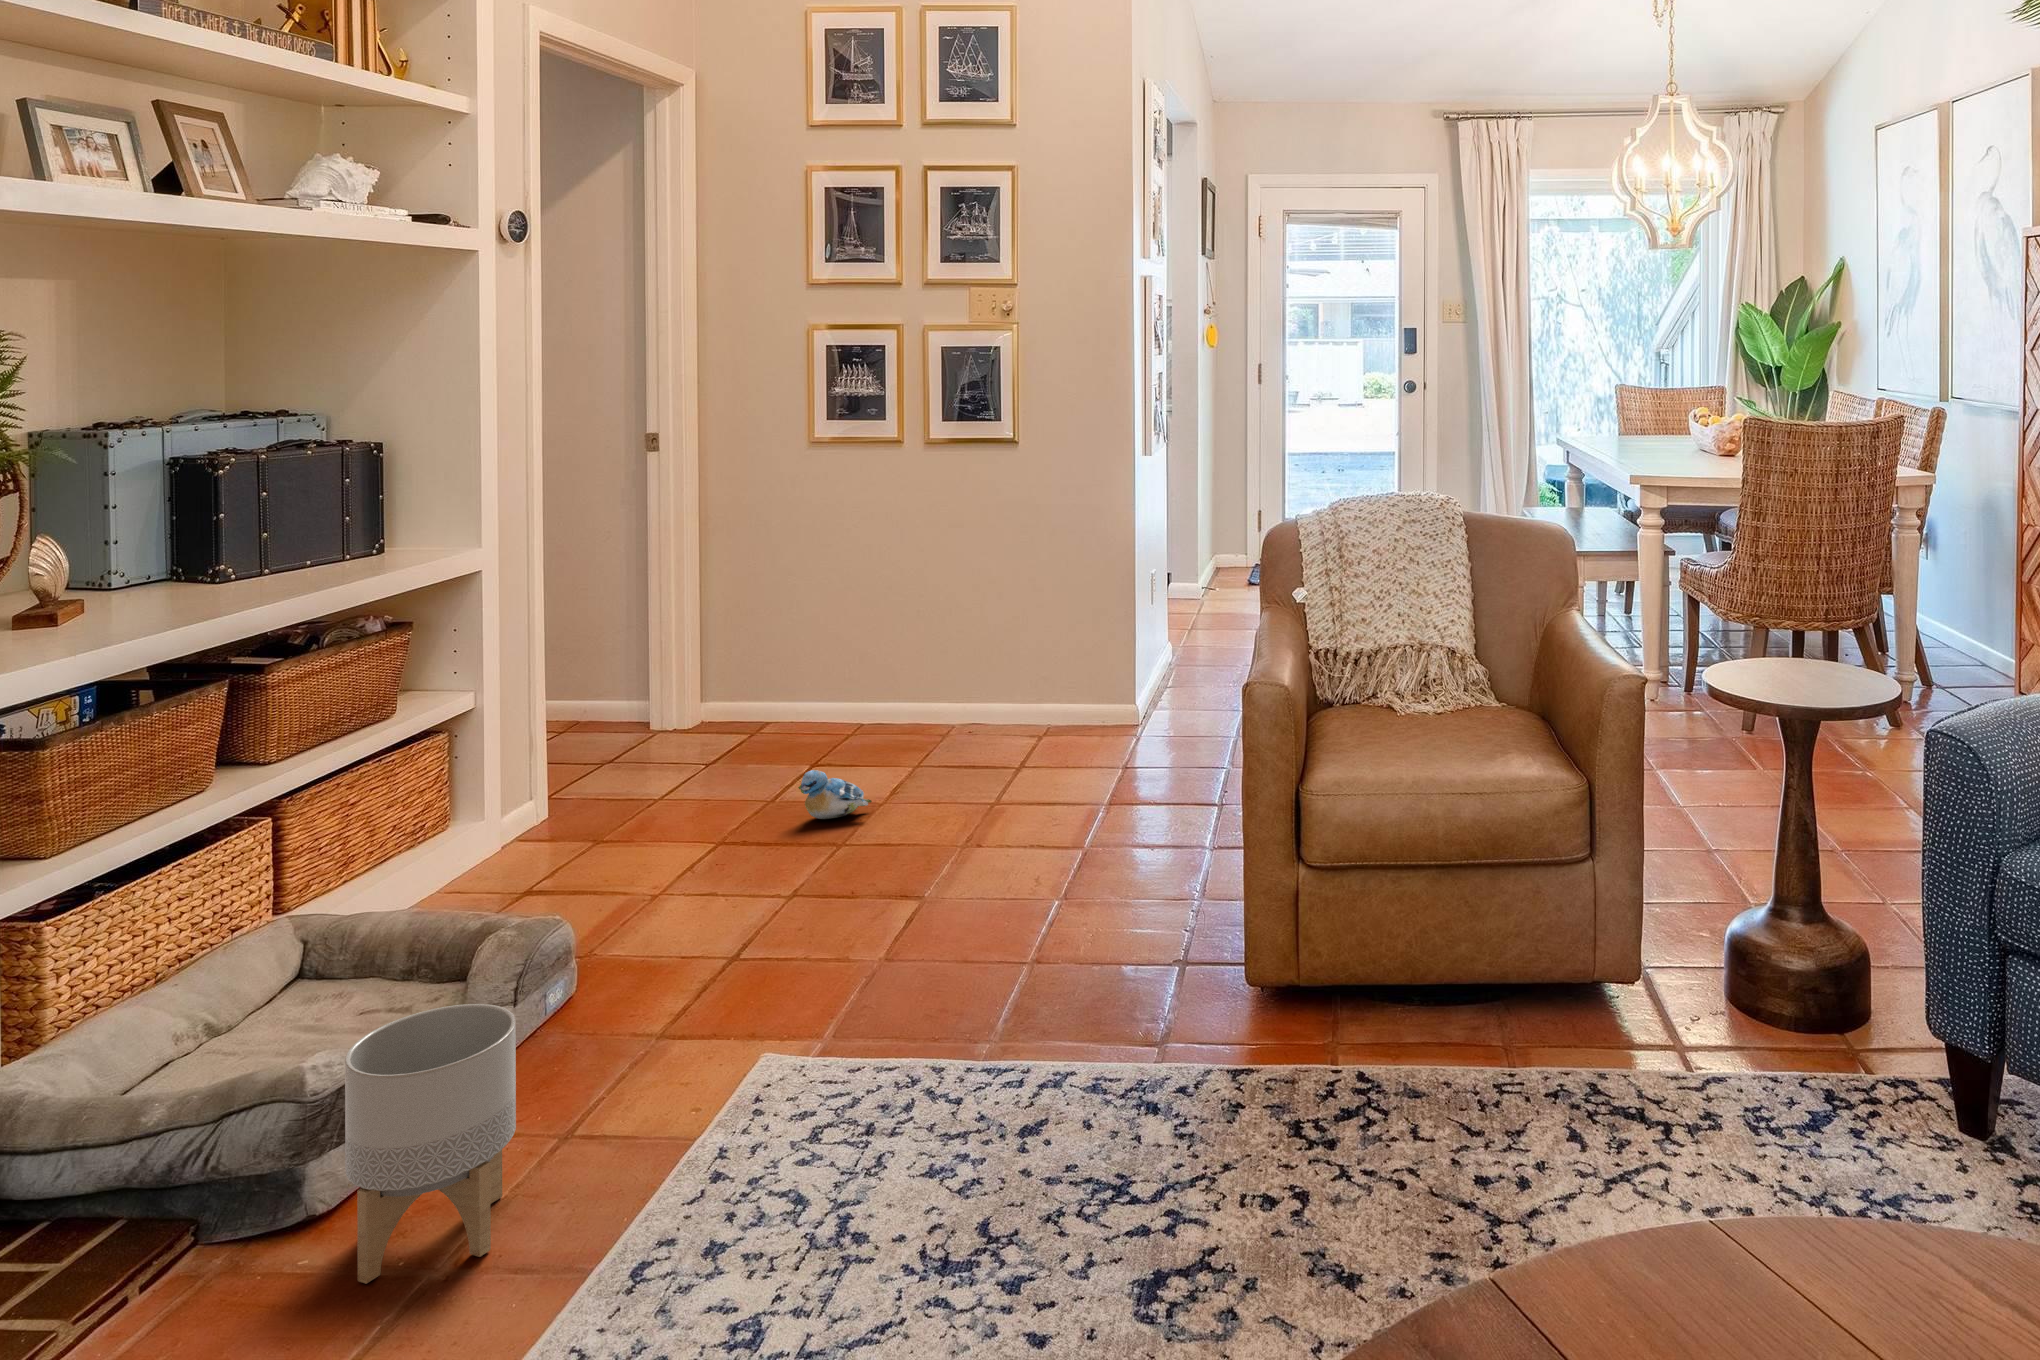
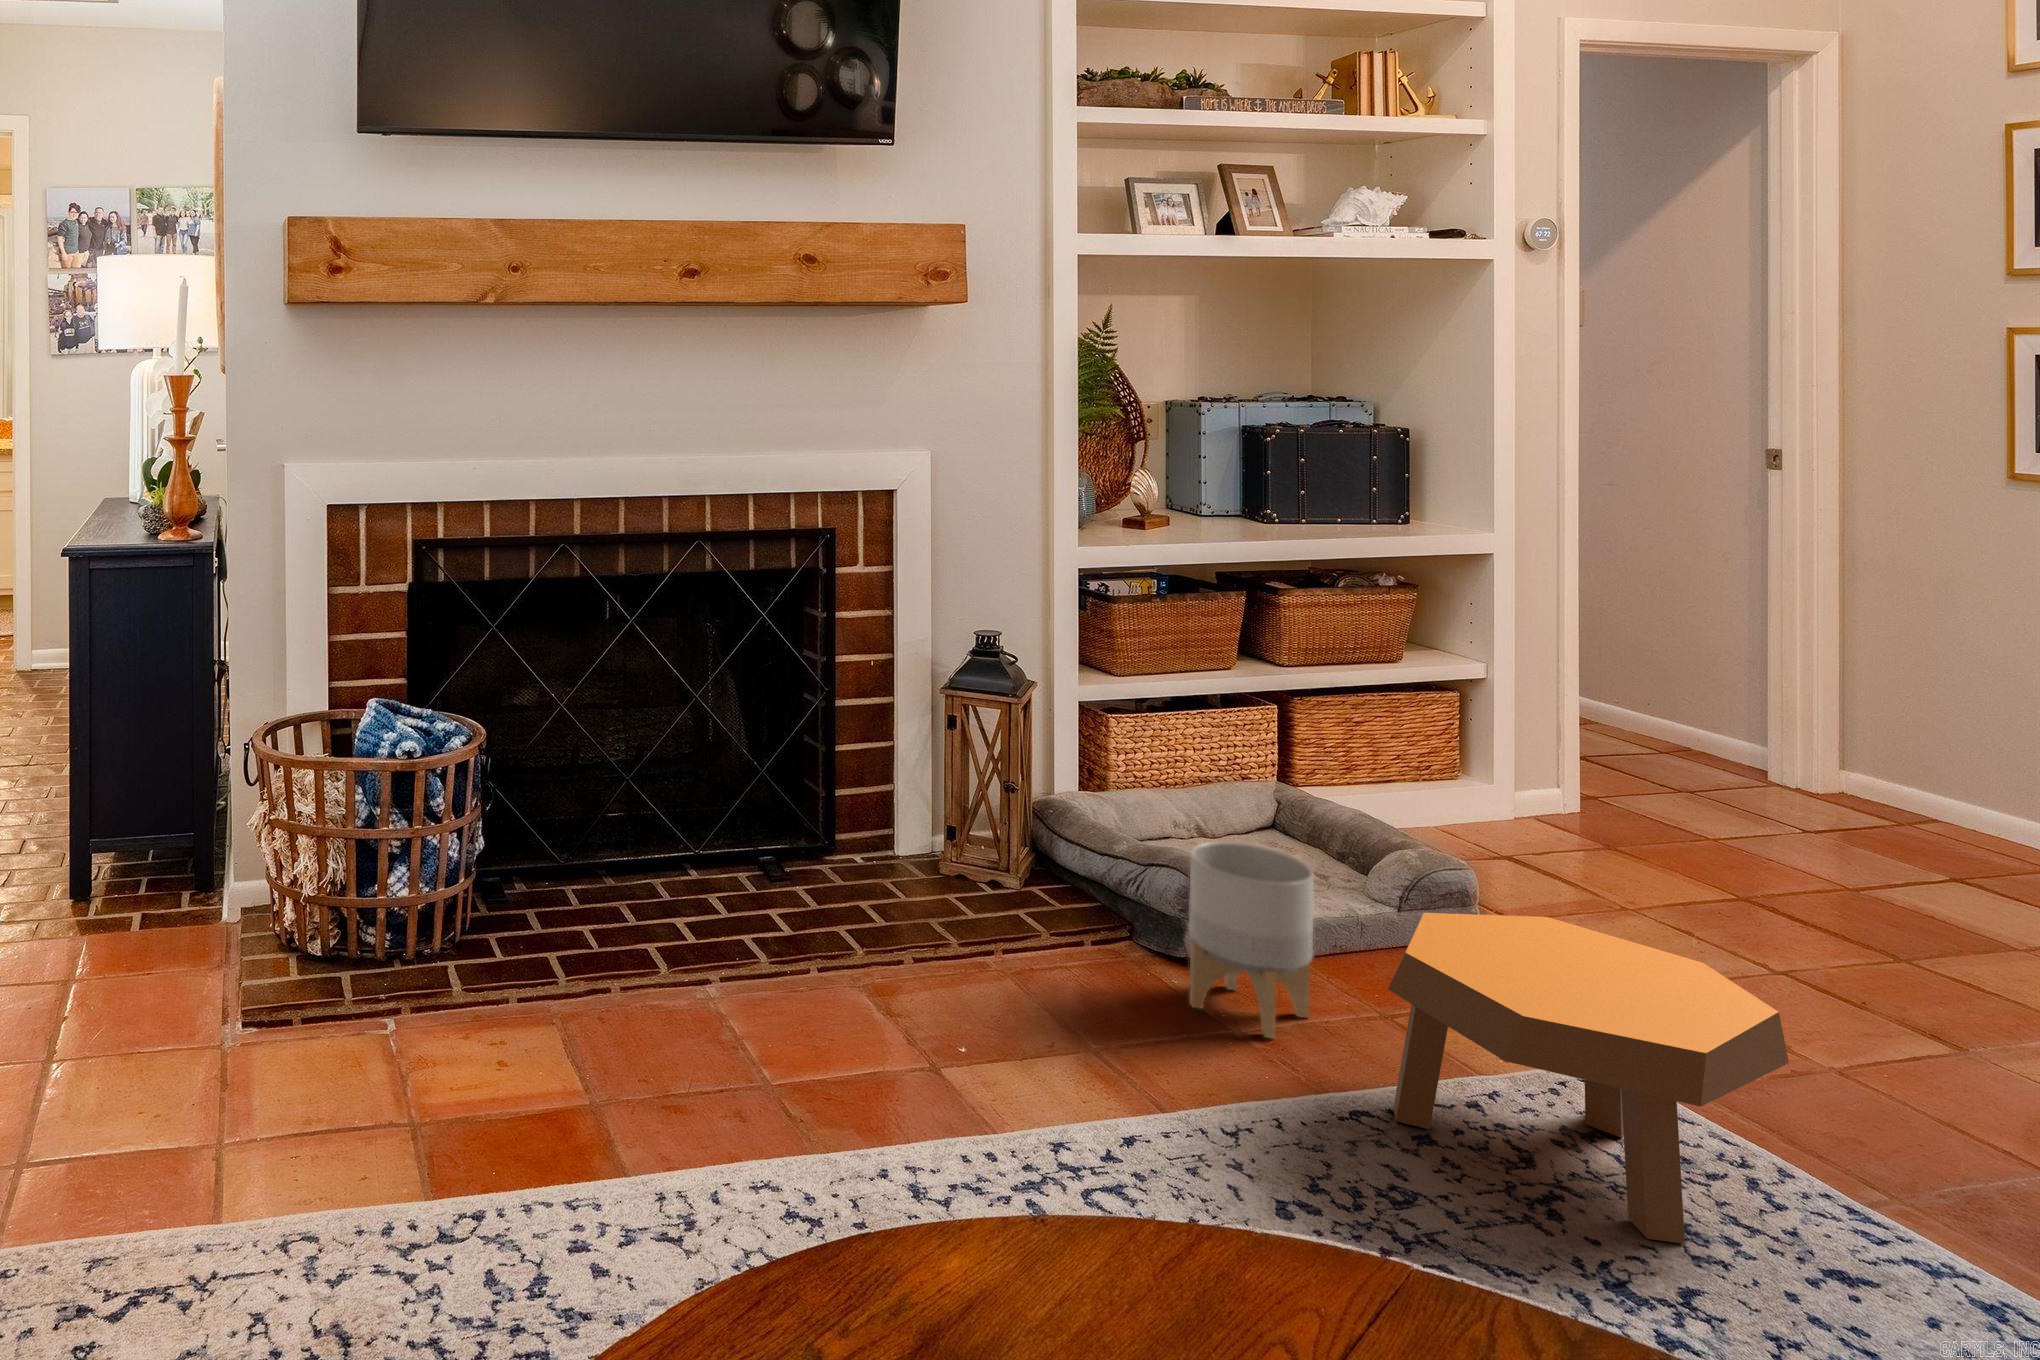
plush toy: present [798,770,872,819] -> none [1864,864,1990,938]
footstool: none [646,916,964,1251] -> present [1388,913,1789,1244]

